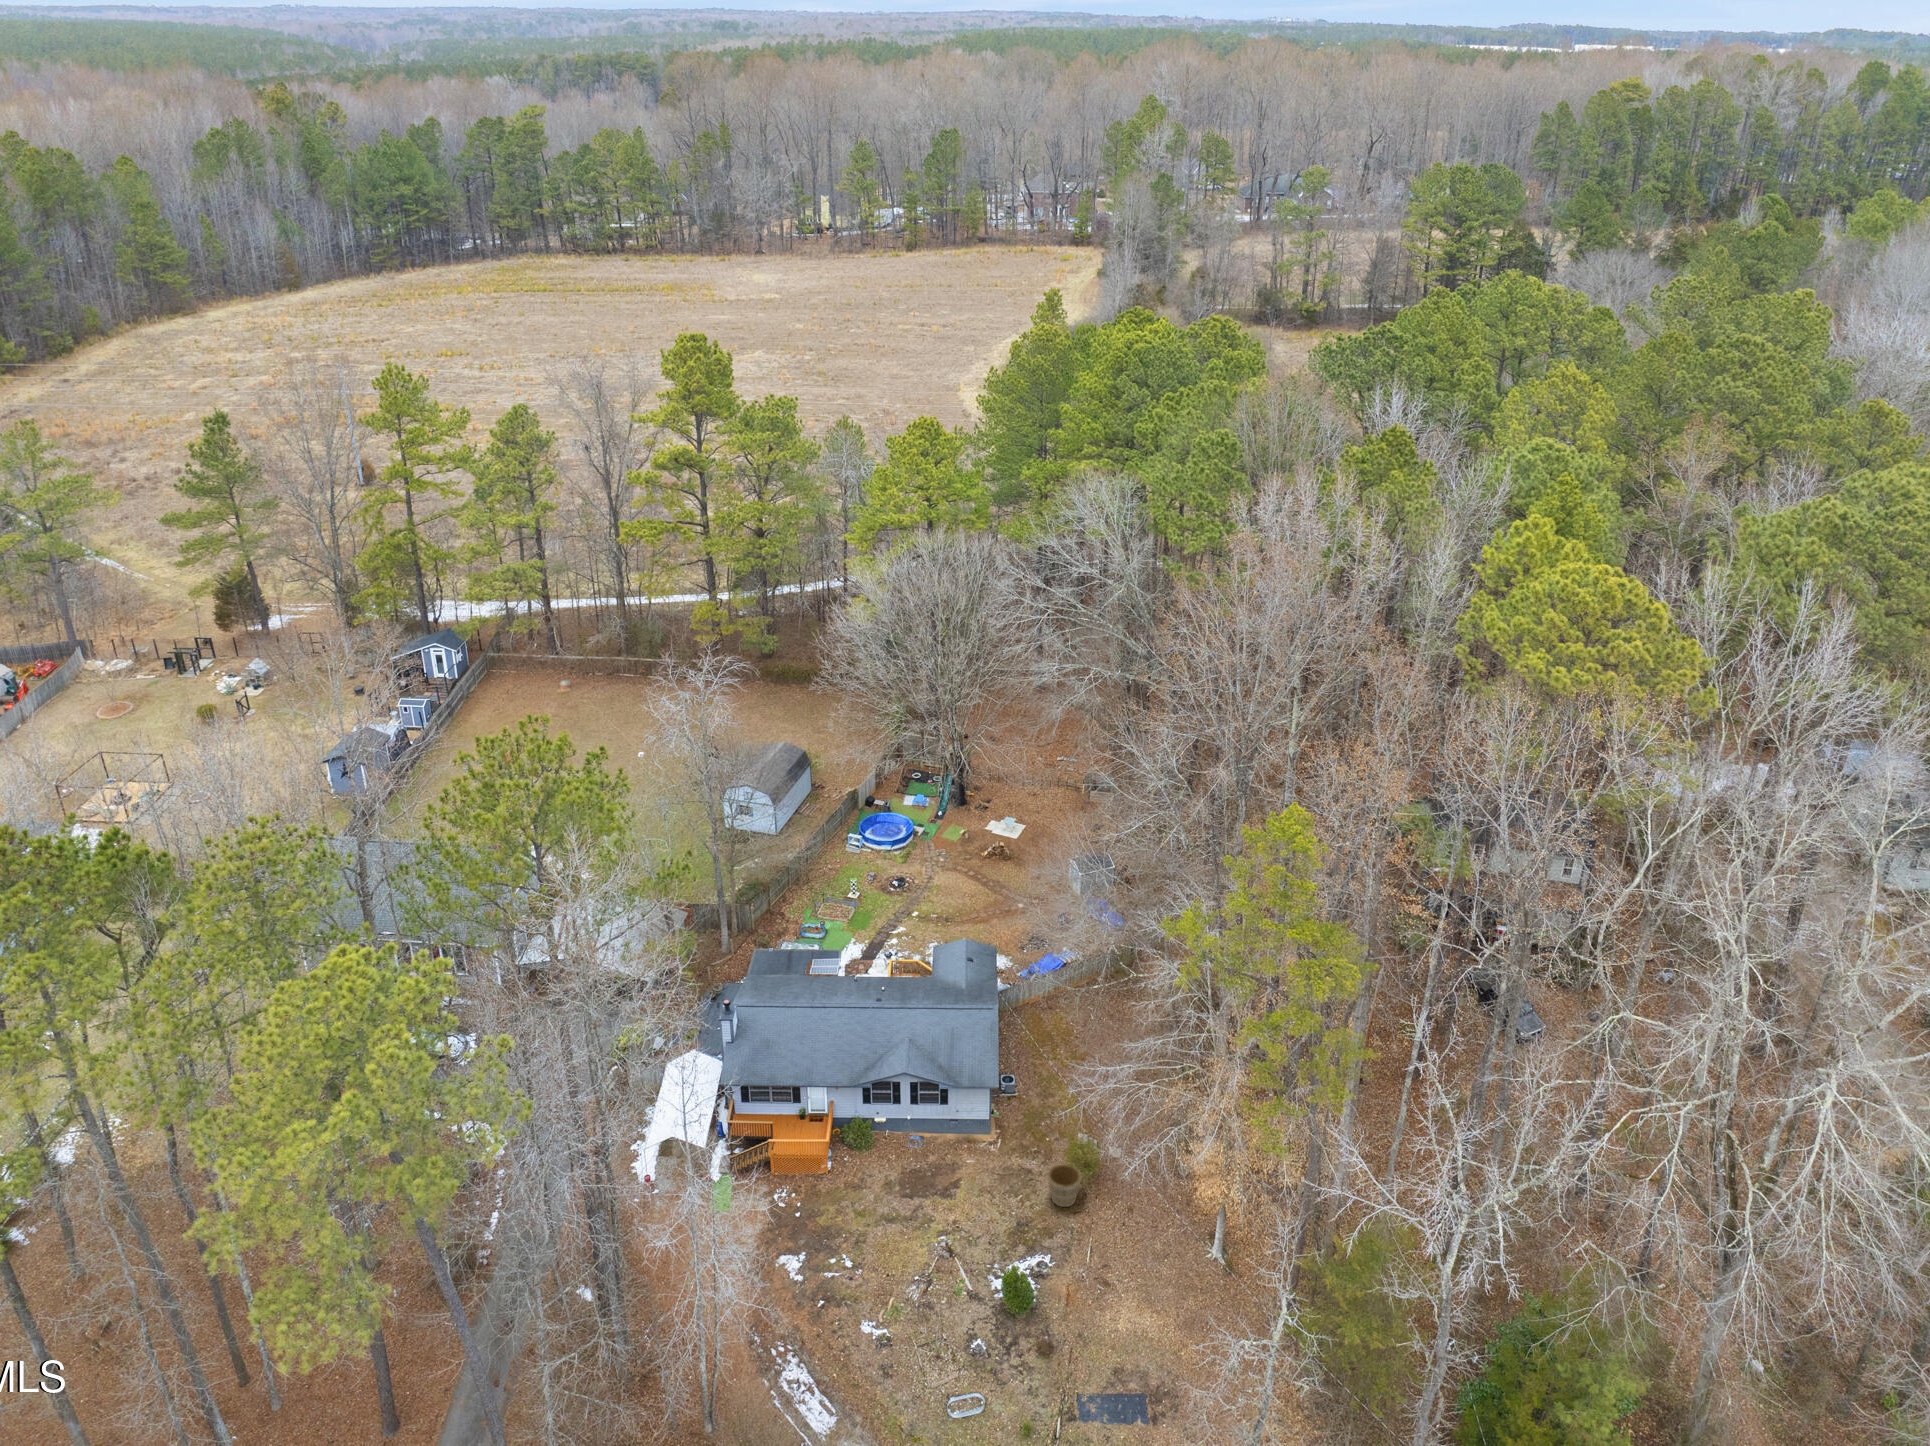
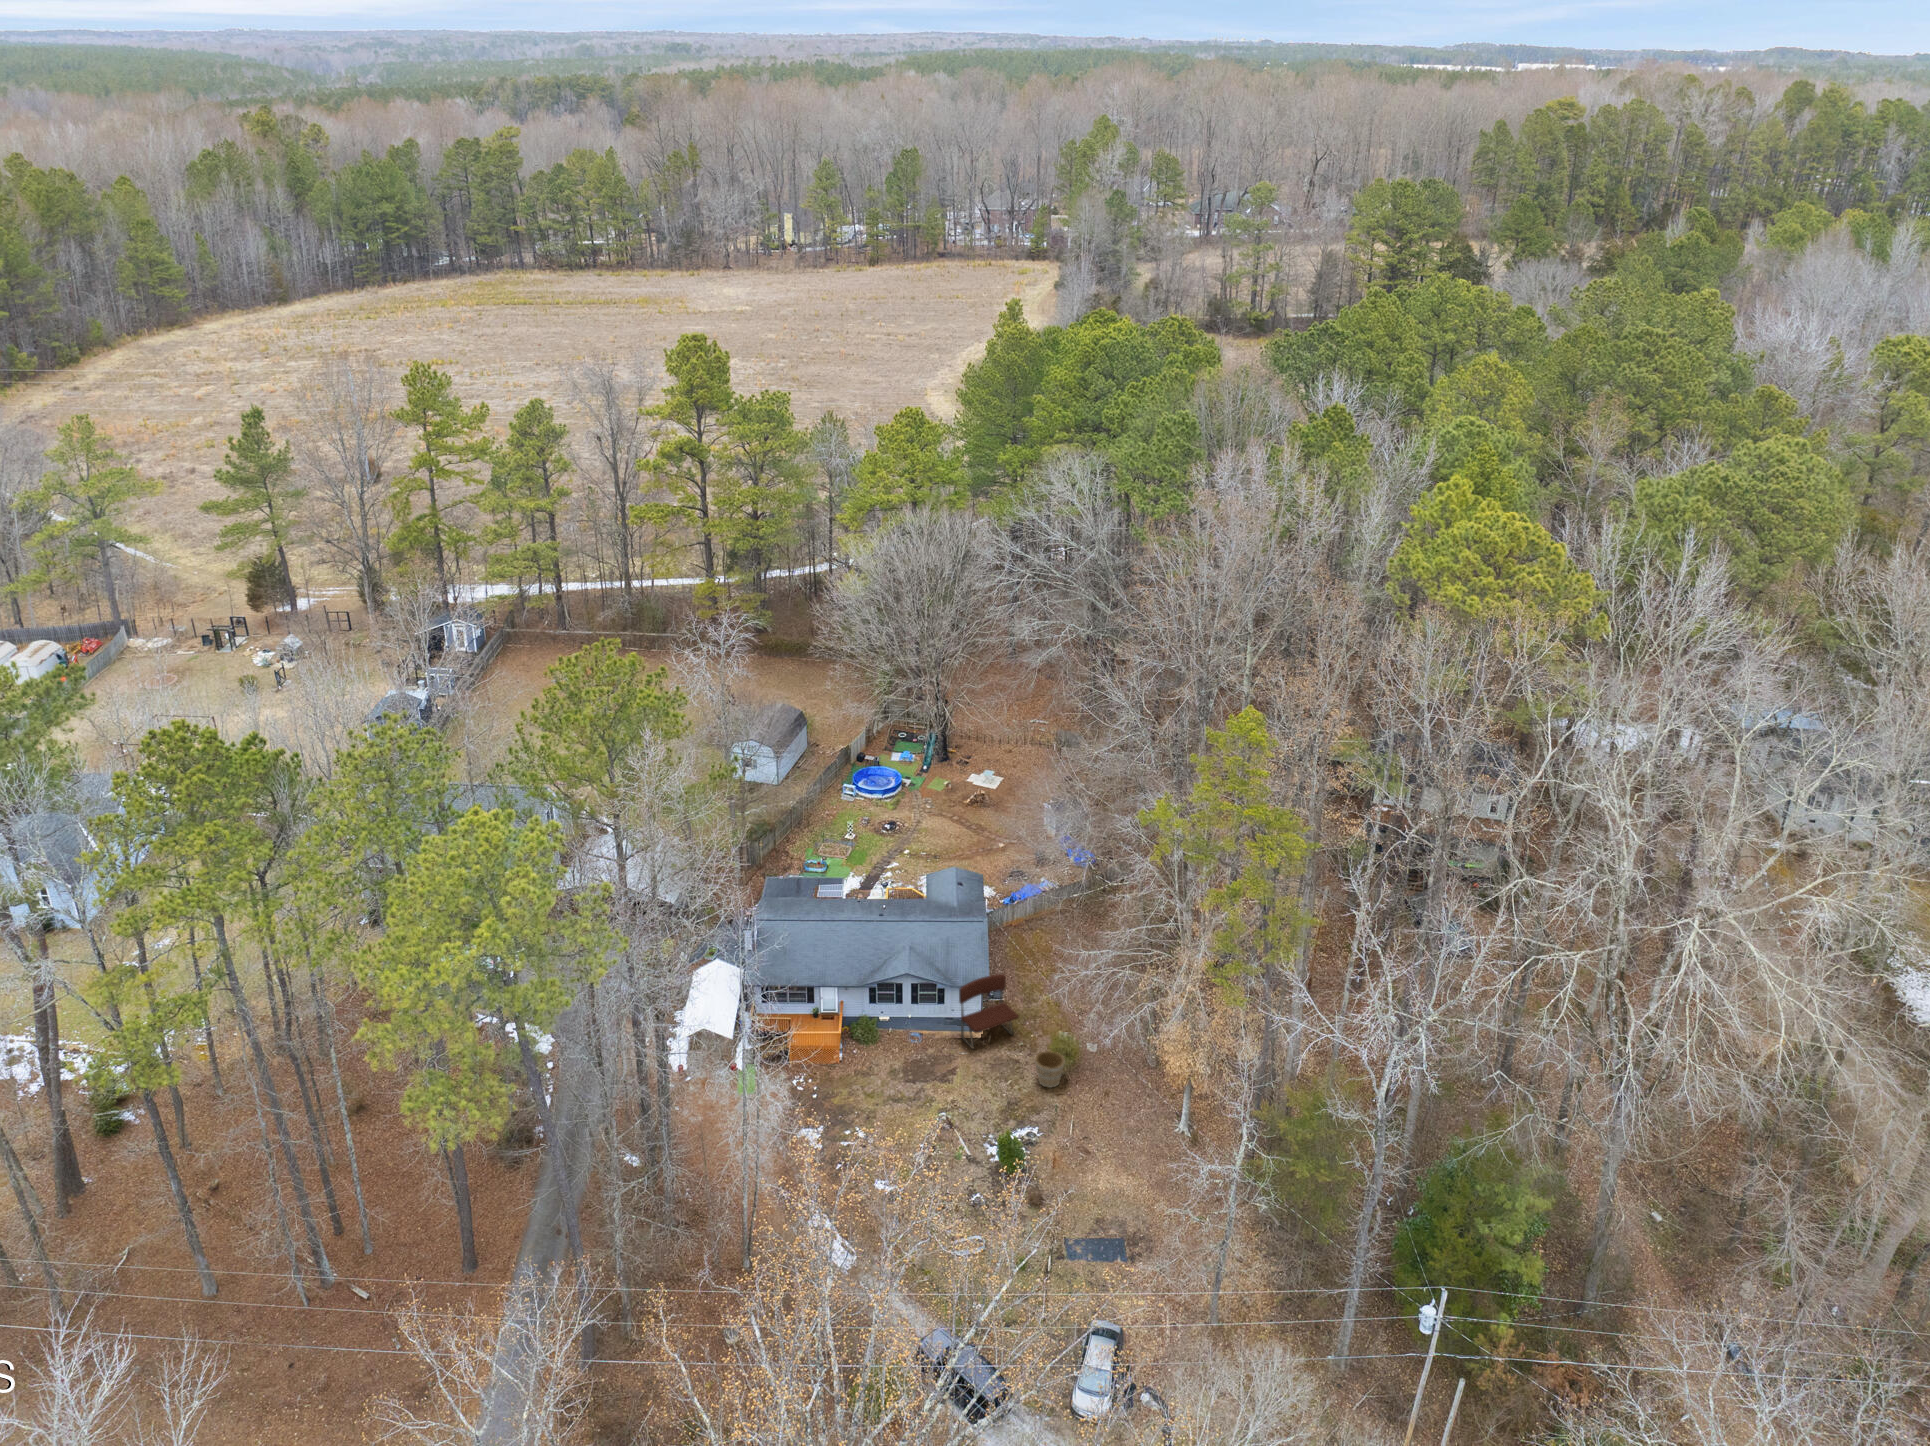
bench: none [965,1072,1033,1158] -> present [959,974,1019,1048]

